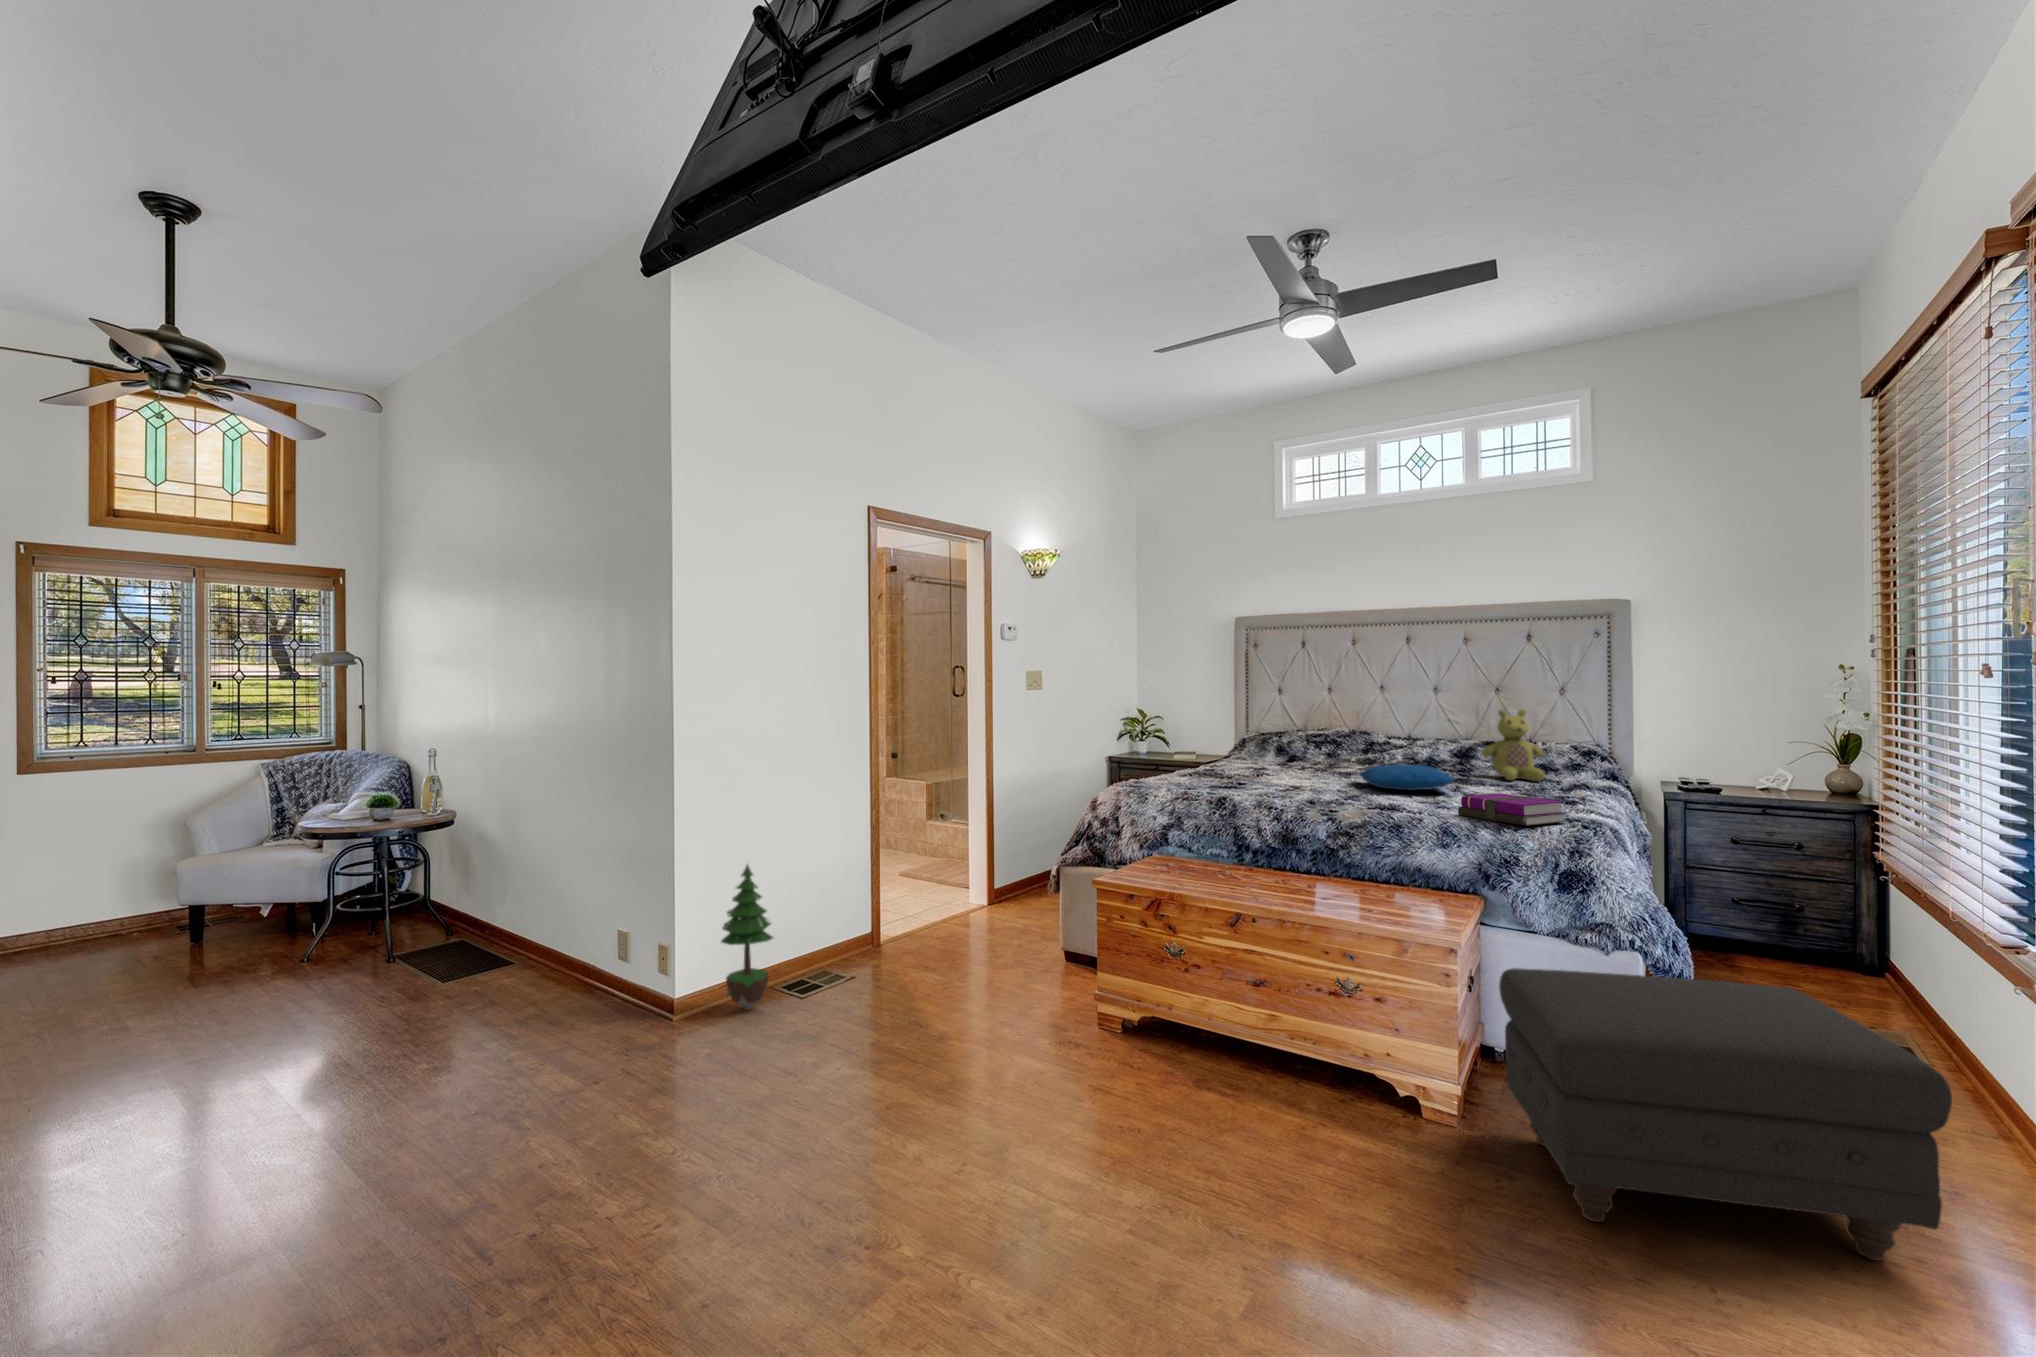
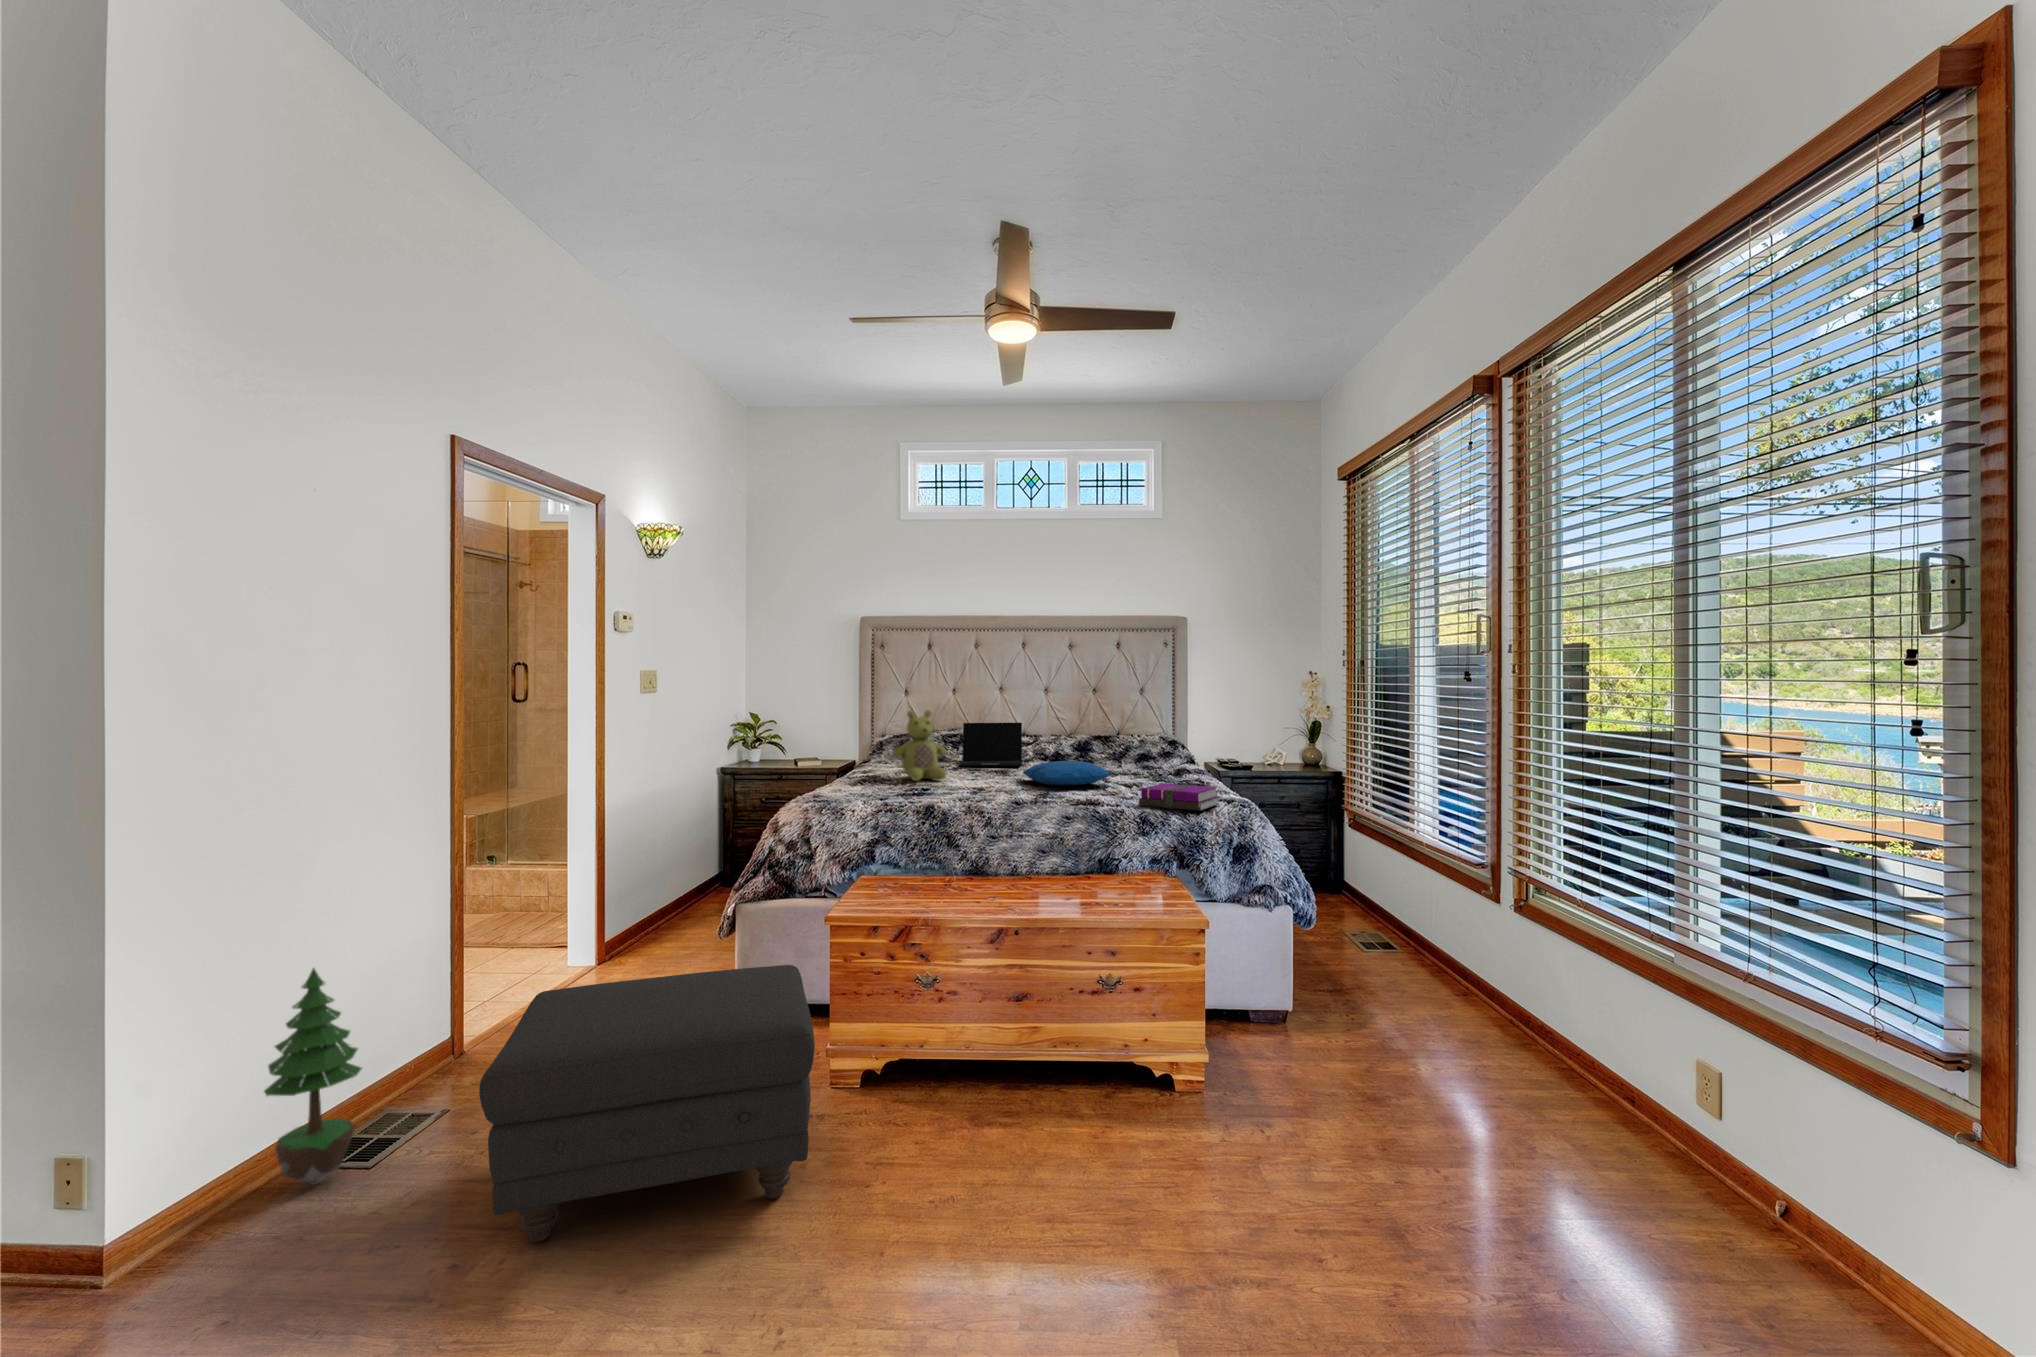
stuffed bear: present [1482,710,1545,781] -> present [892,710,946,781]
laptop: none [1312,722,1390,770] -> present [959,723,1022,767]
ottoman: present [1499,968,1952,1260] -> present [479,965,815,1242]

